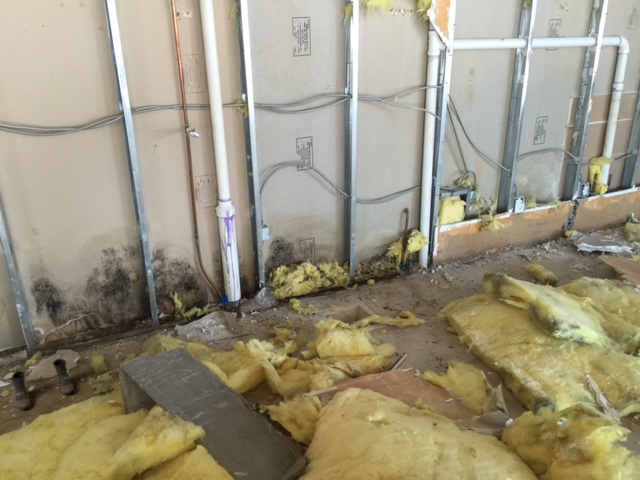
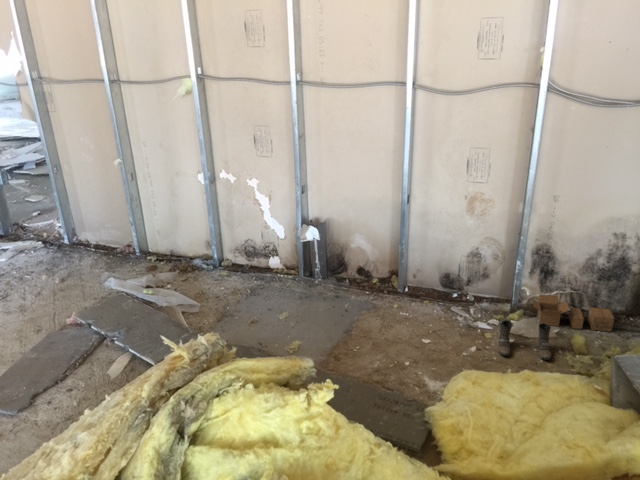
cardboard box: none [46,320,128,359] -> present [532,295,614,332]

